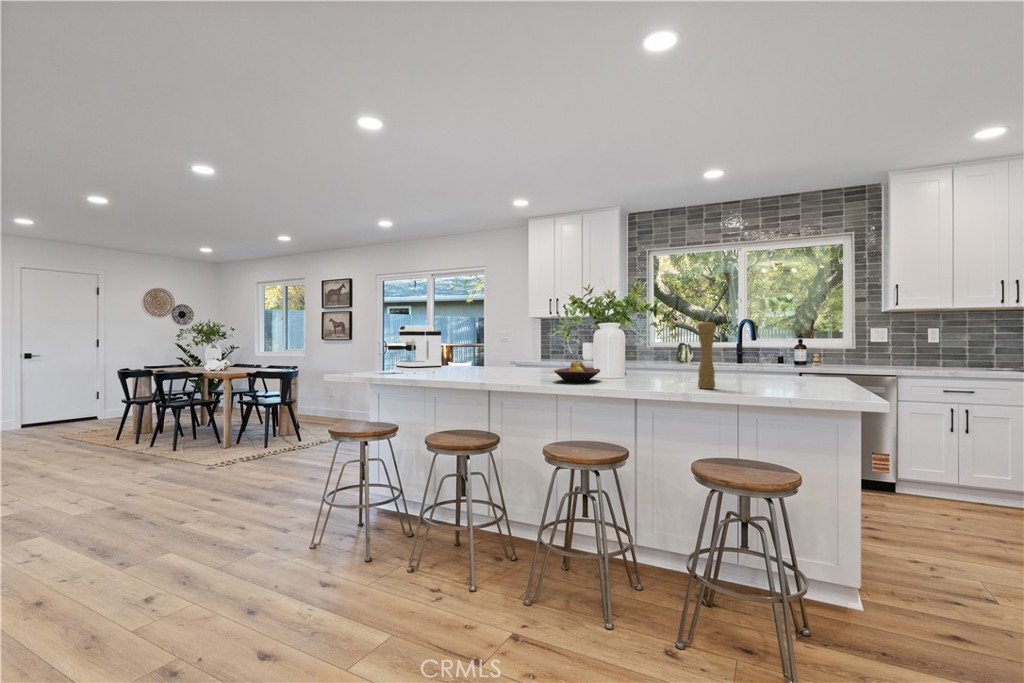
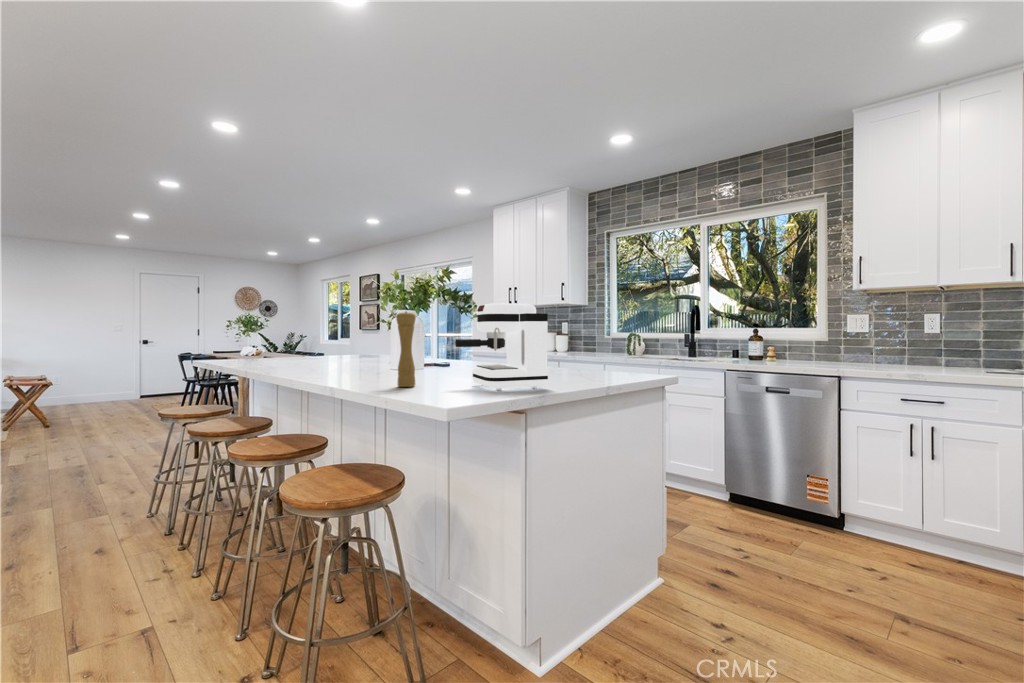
coffee maker: present [388,325,442,374] -> present [455,303,548,390]
fruit bowl: present [554,361,600,383] -> none [323,353,394,377]

